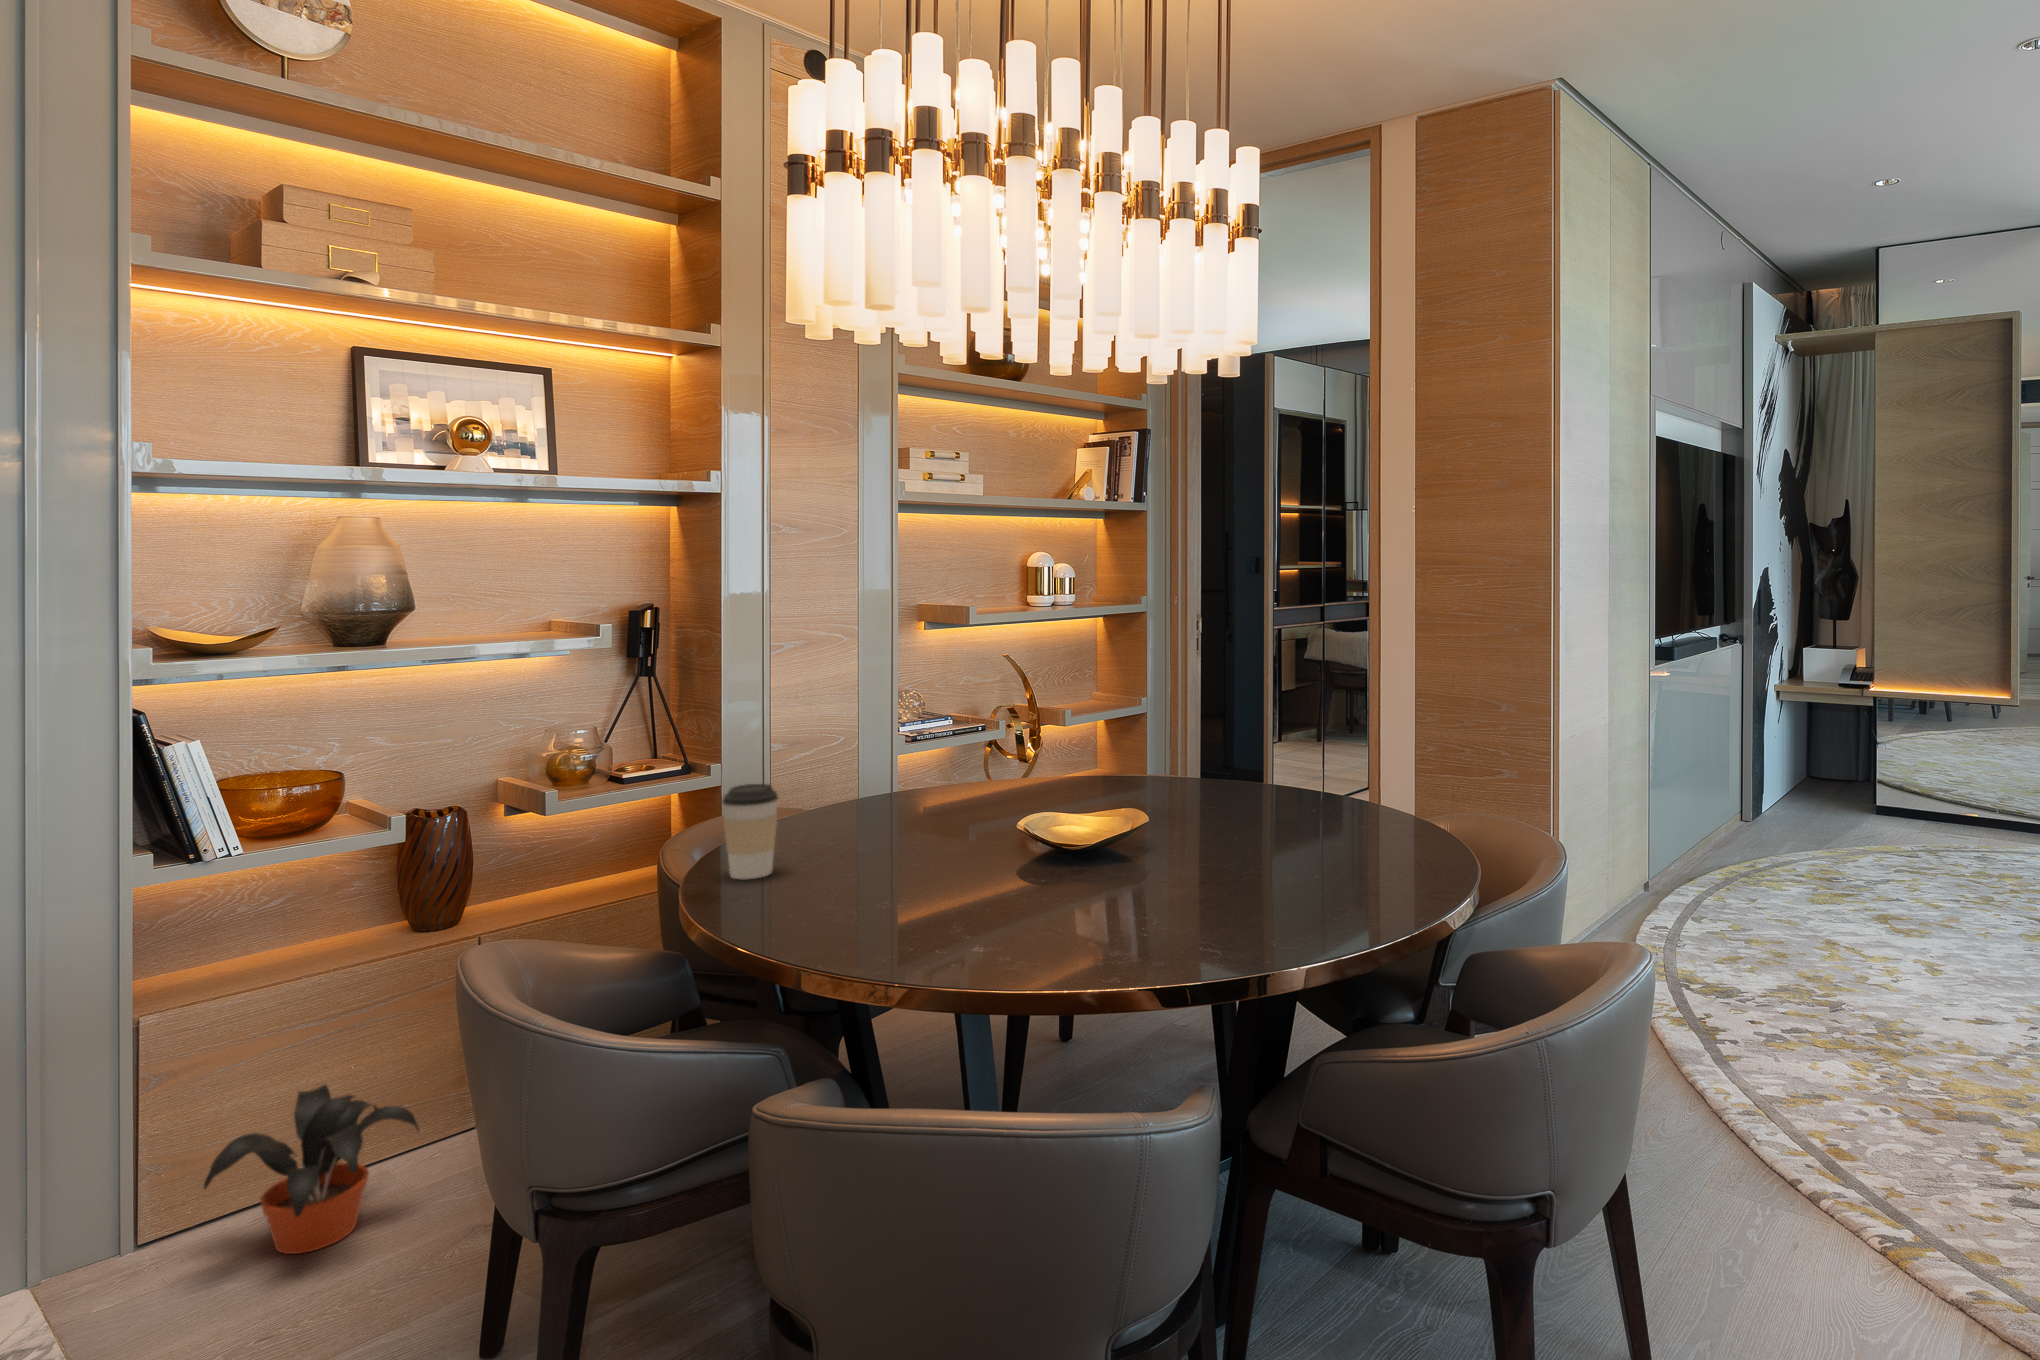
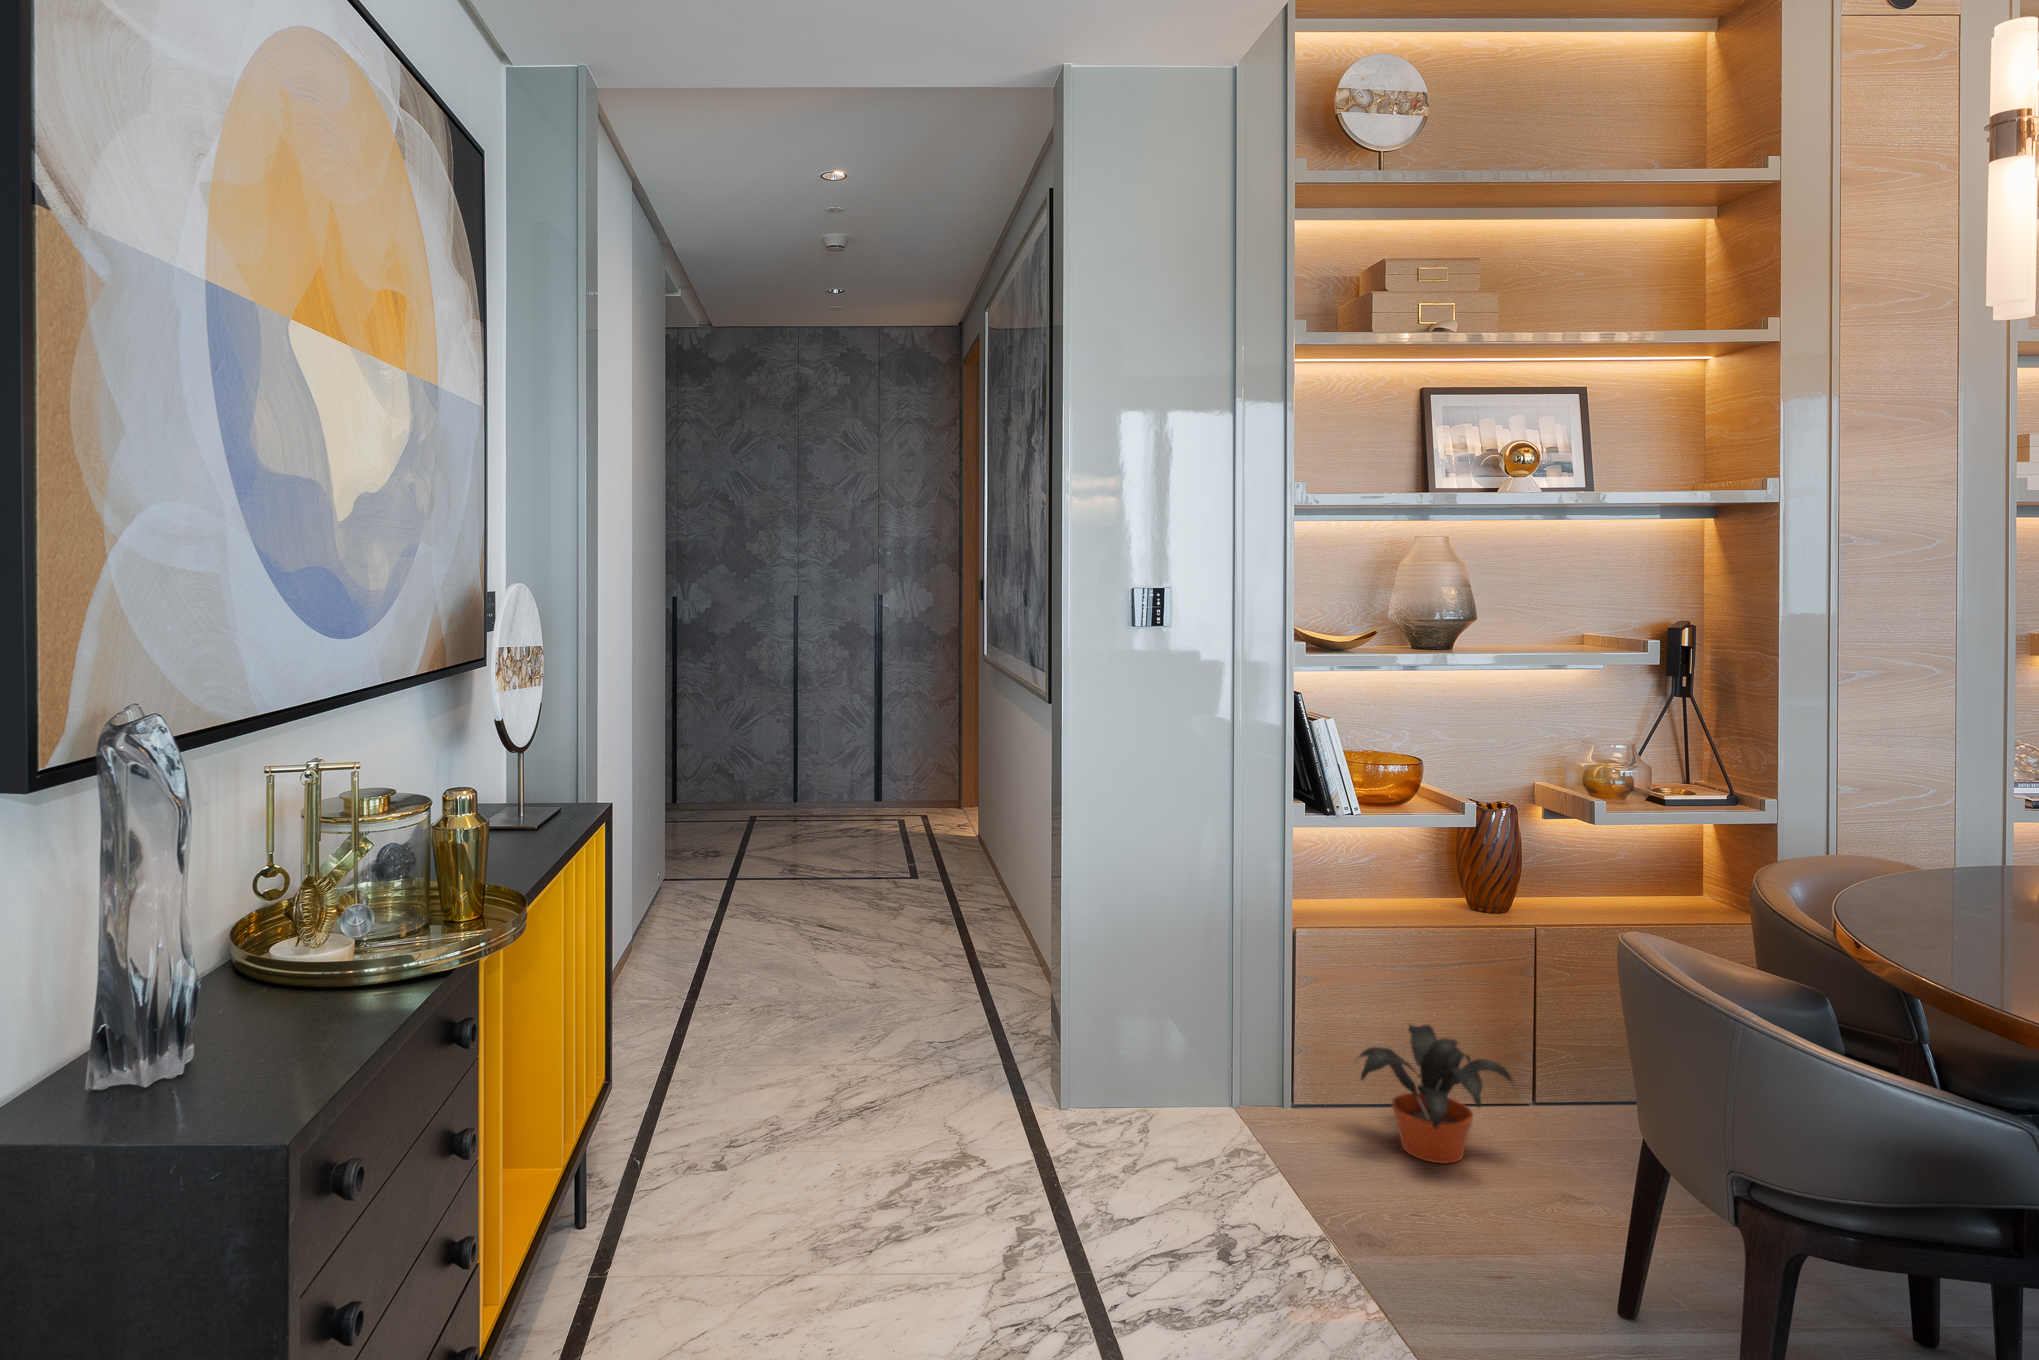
coffee cup: present [722,784,778,879] -> none [1905,825,1982,930]

